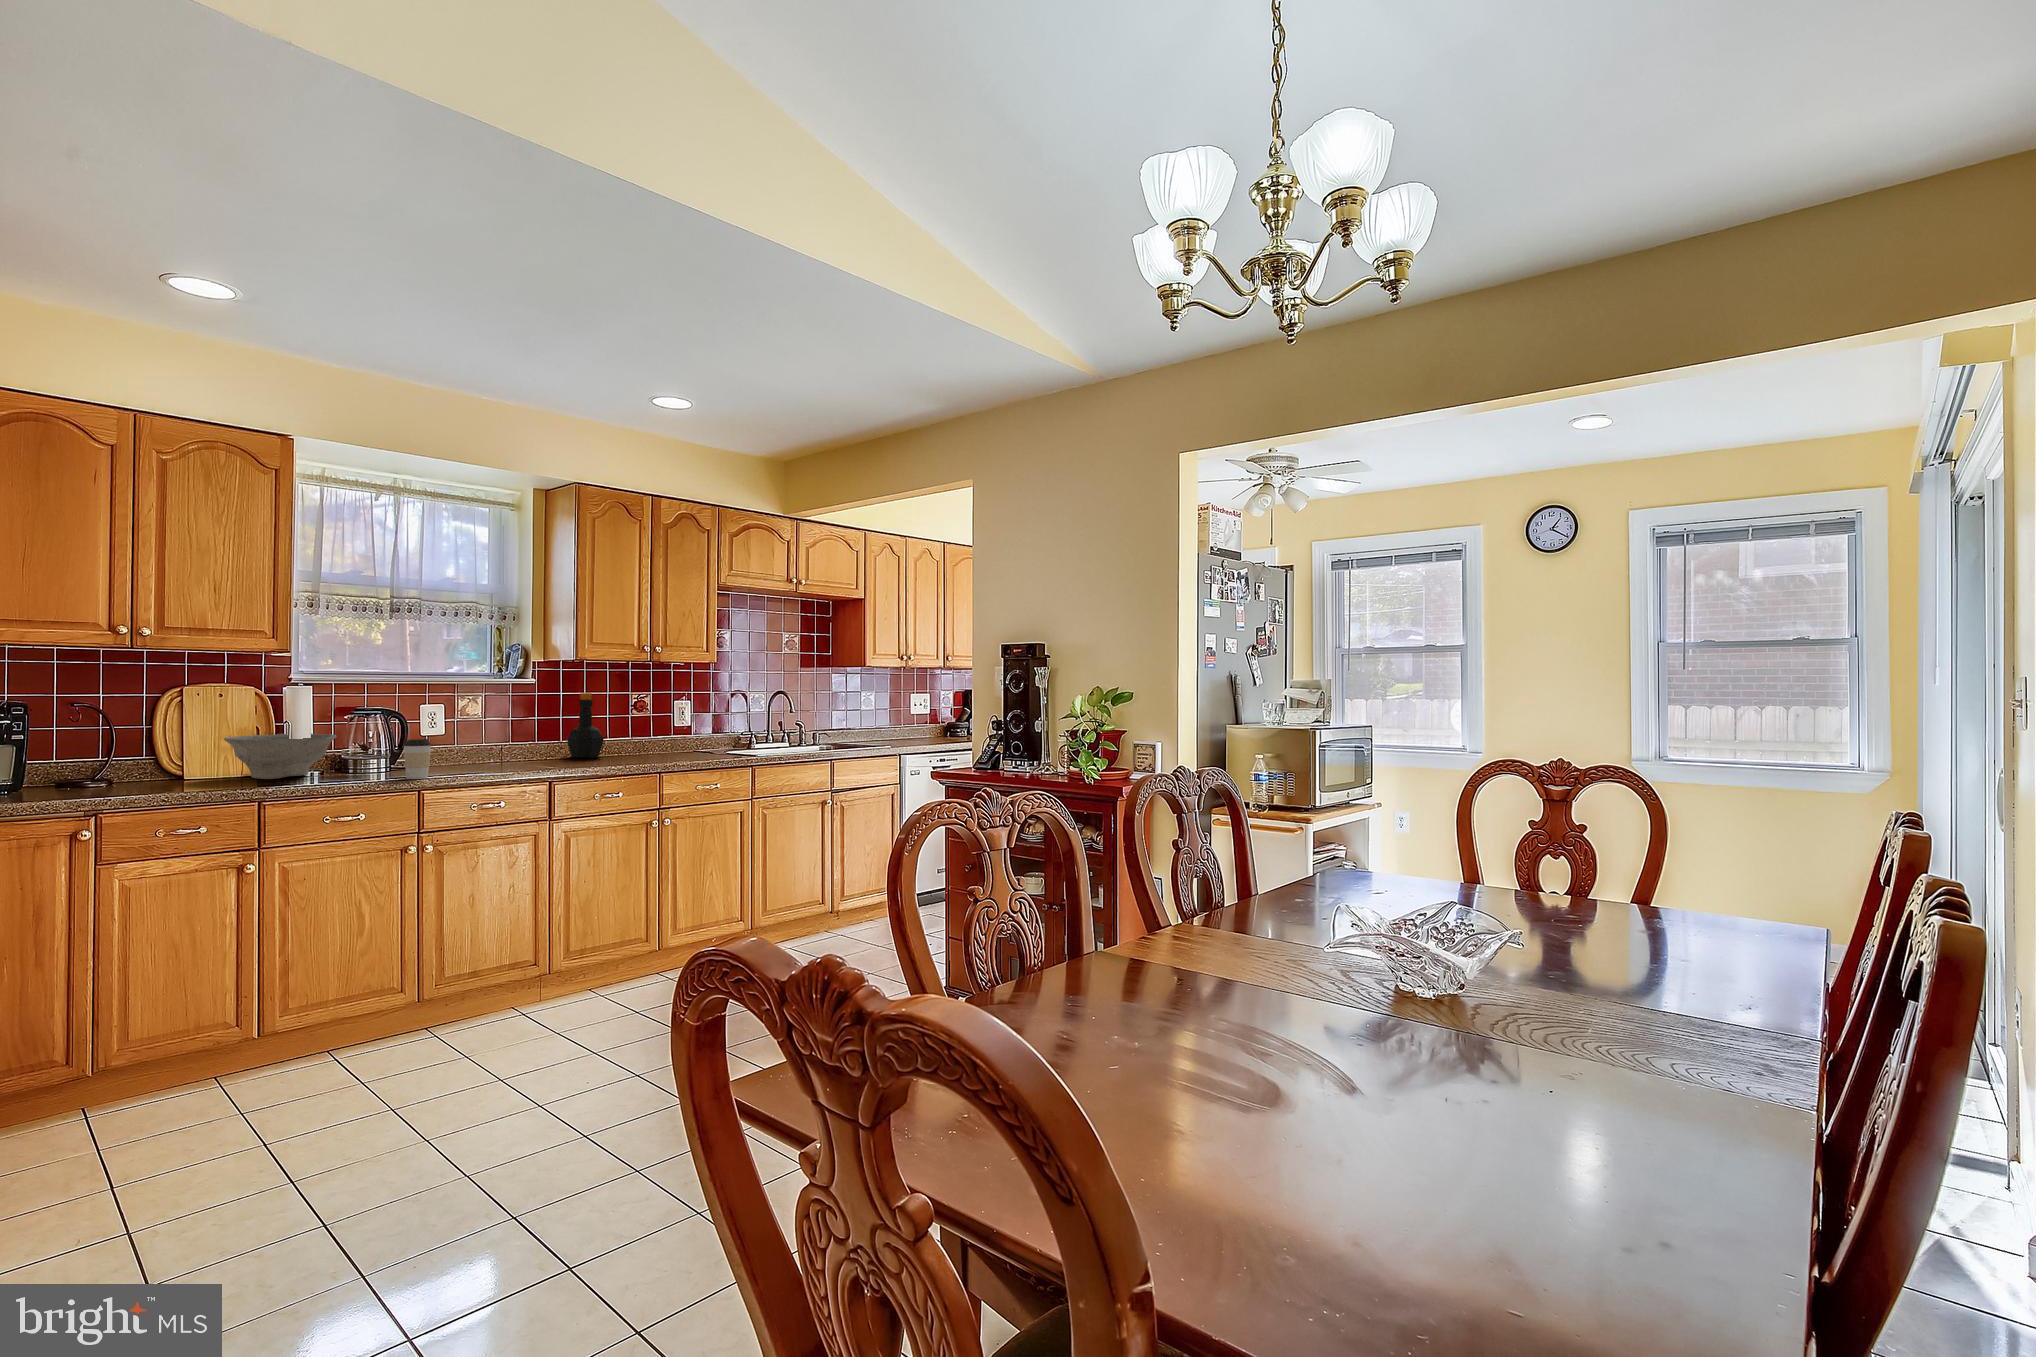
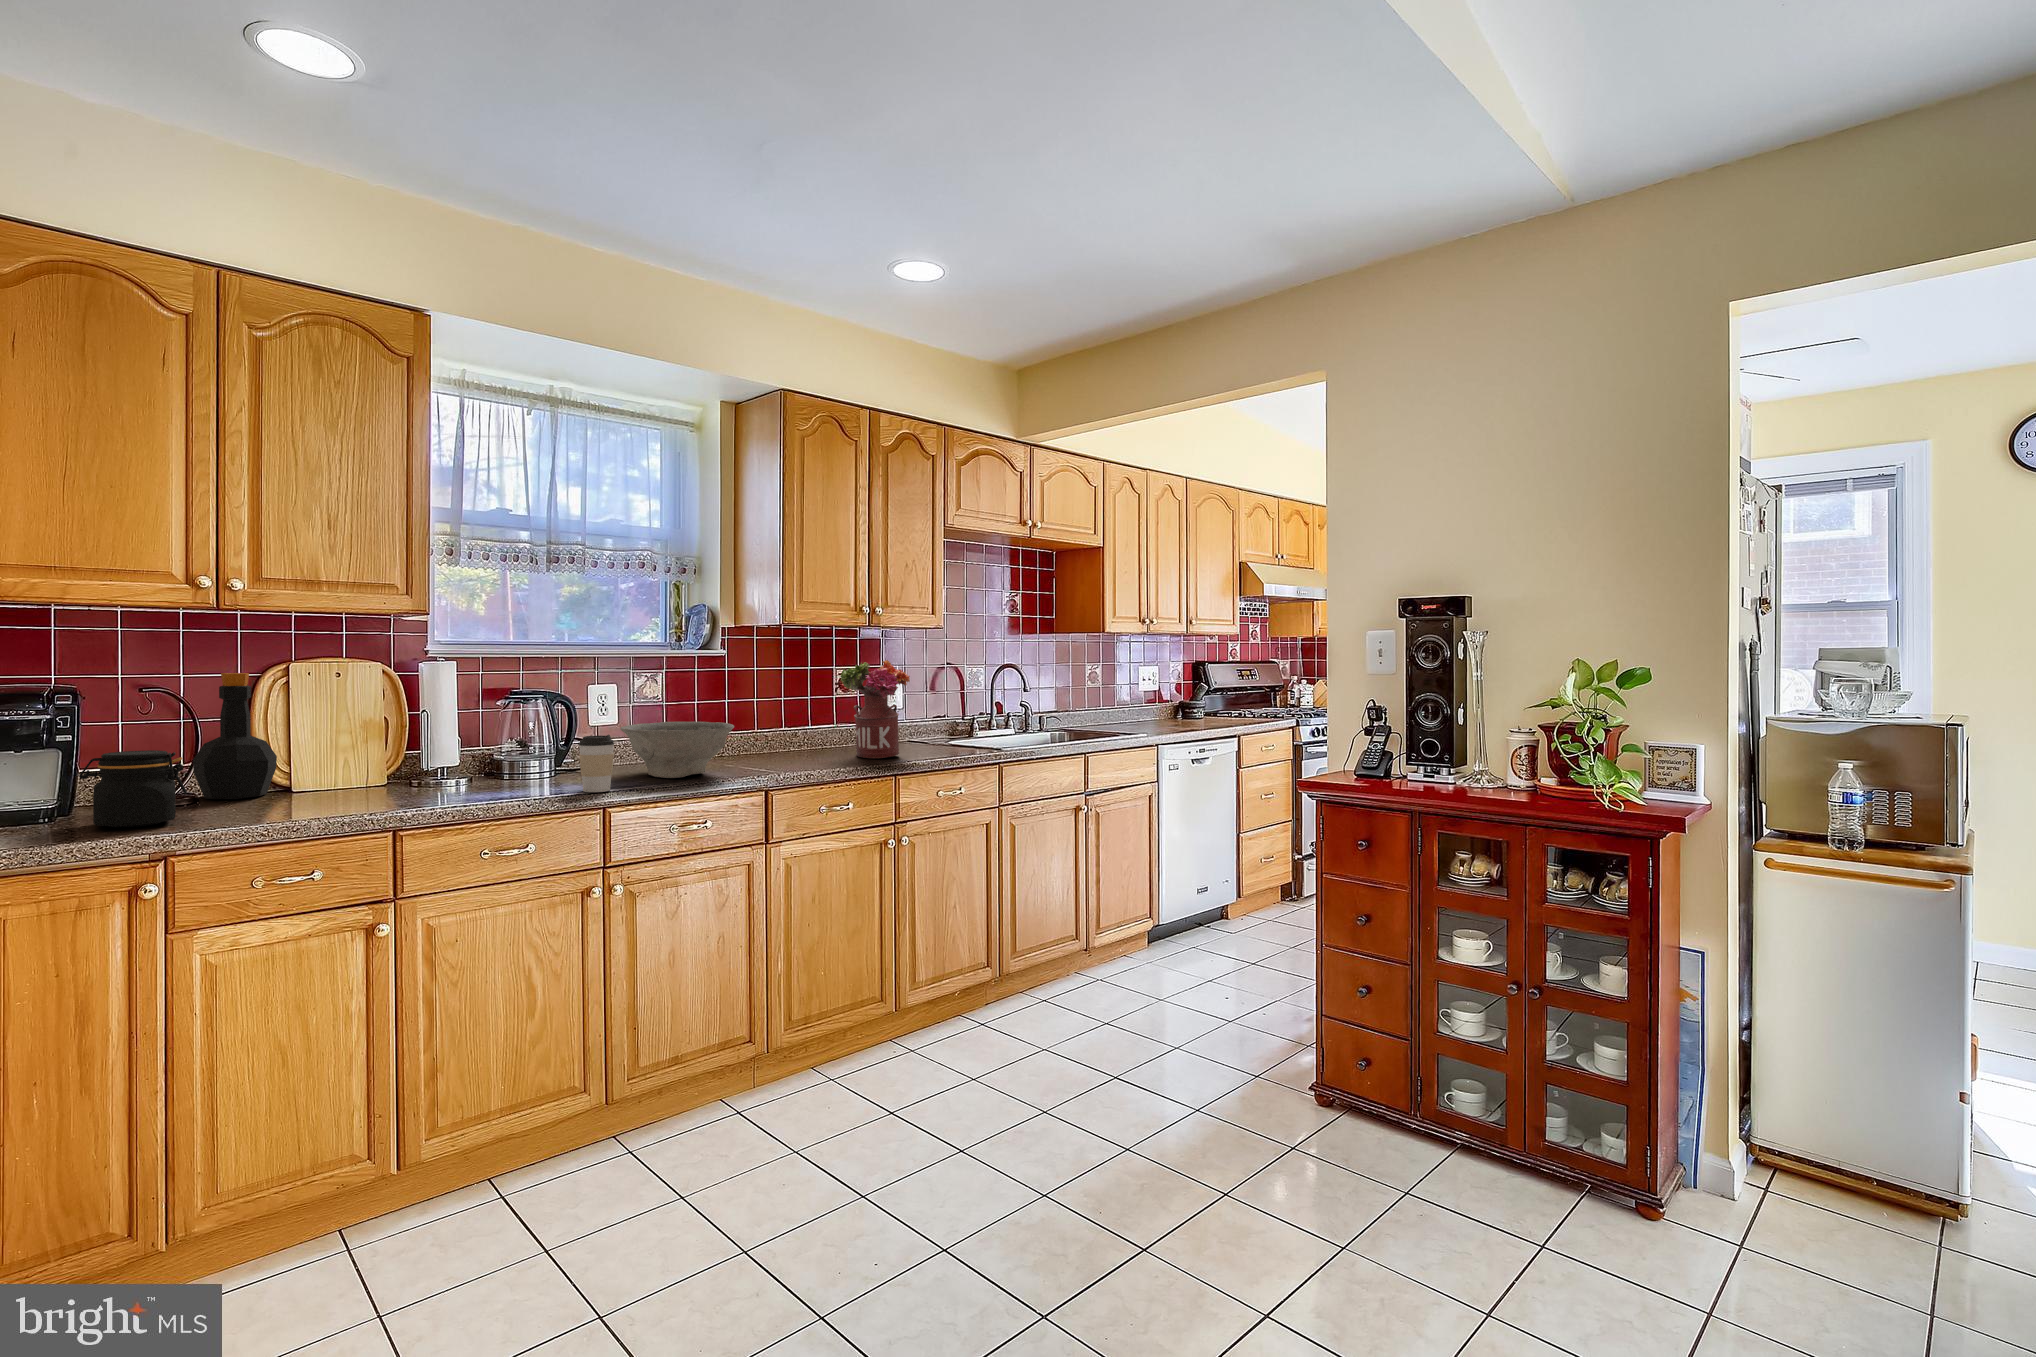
flower arrangement: none [629,686,687,761] -> present [840,660,910,758]
bottle: present [567,693,603,758] -> present [193,673,277,799]
bowl: present [224,734,337,779] -> present [620,722,734,778]
jar: none [33,745,109,796] -> present [79,750,187,827]

